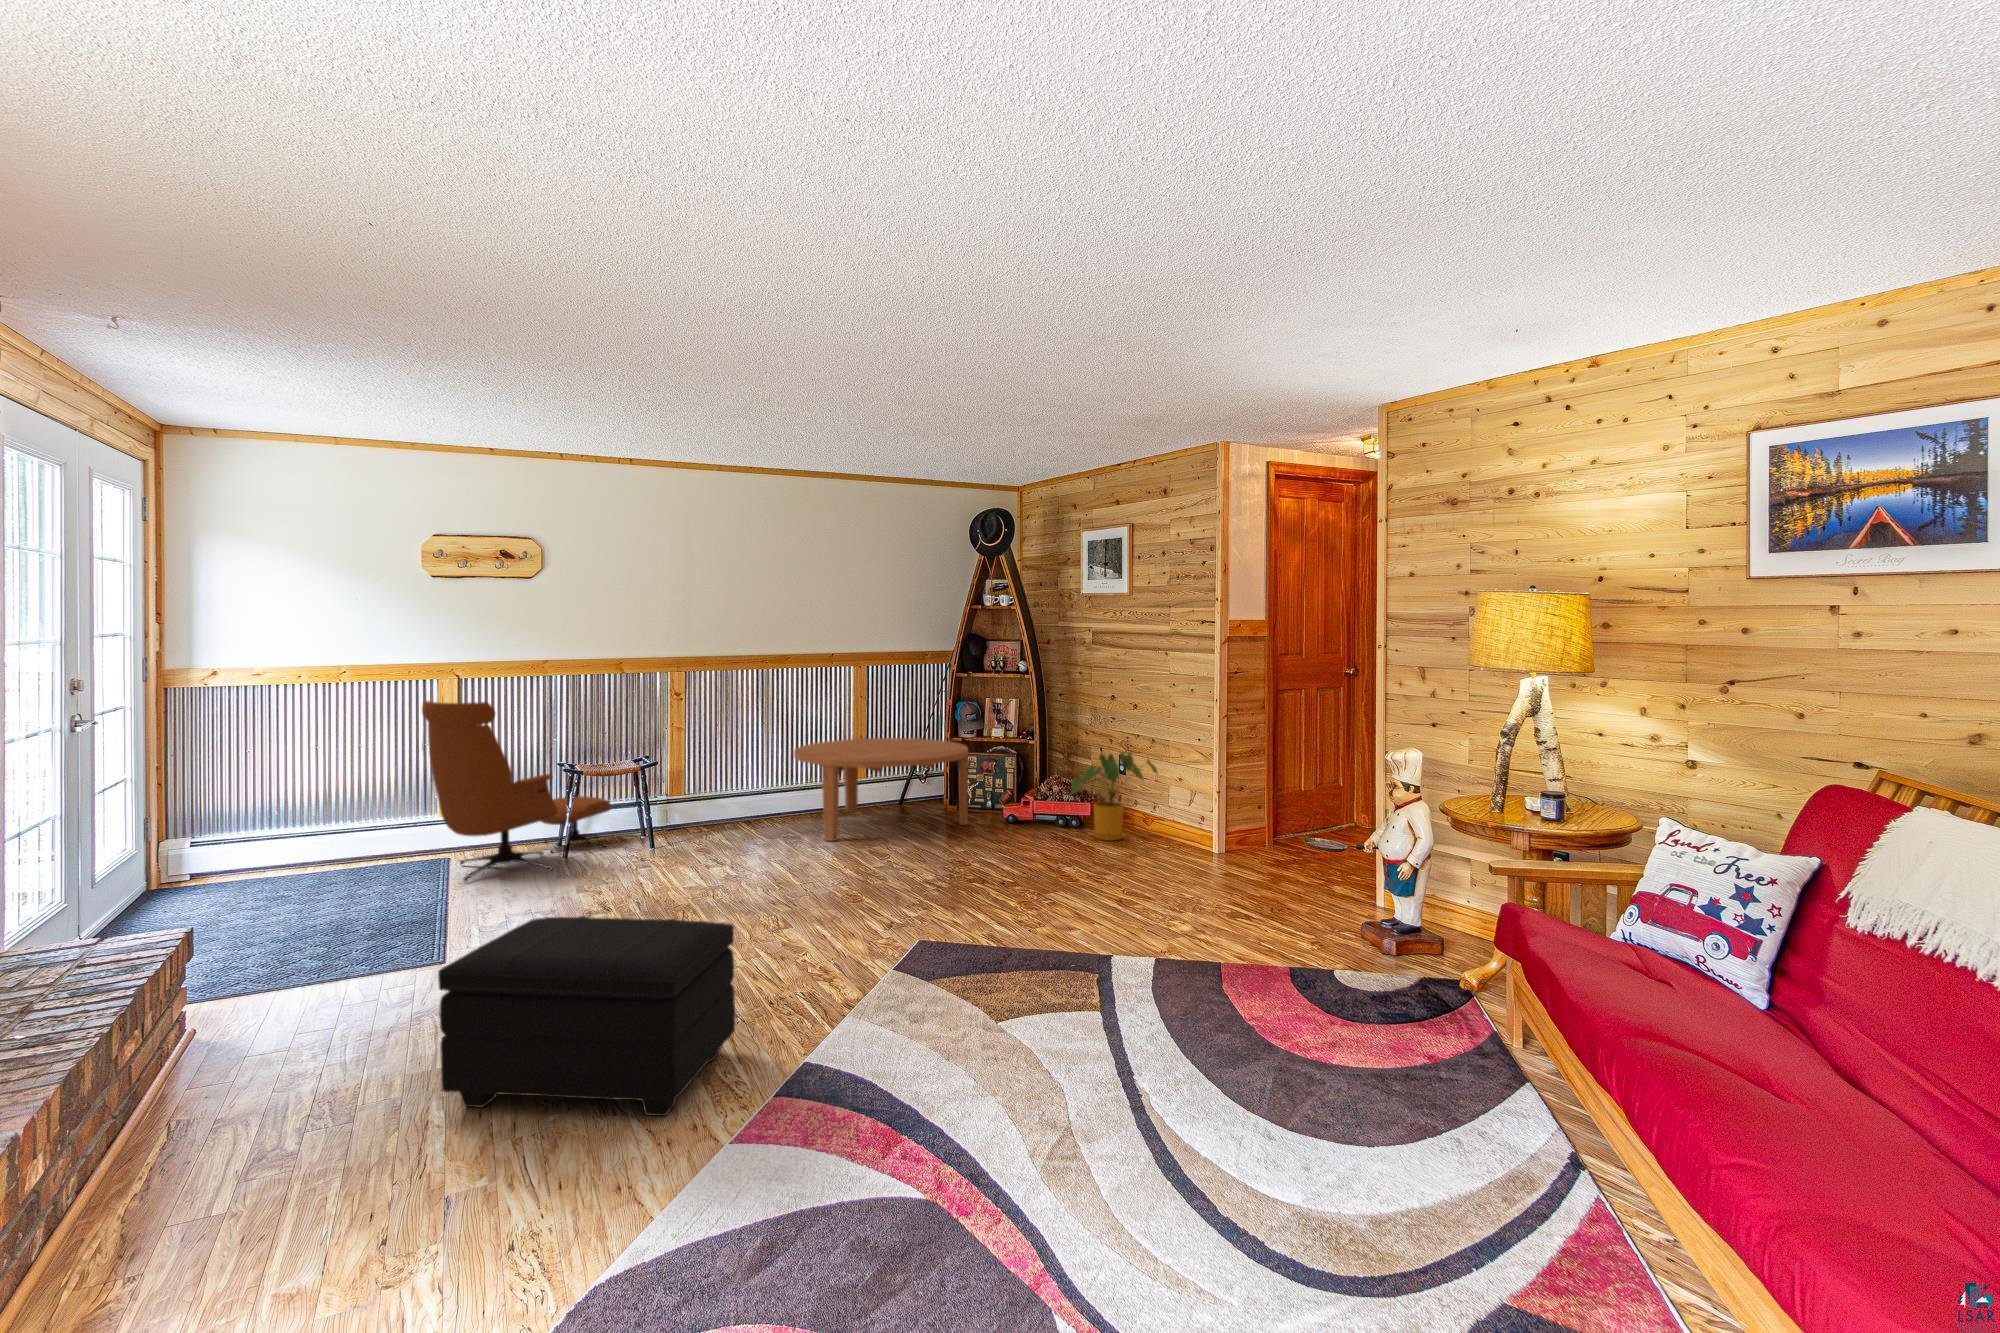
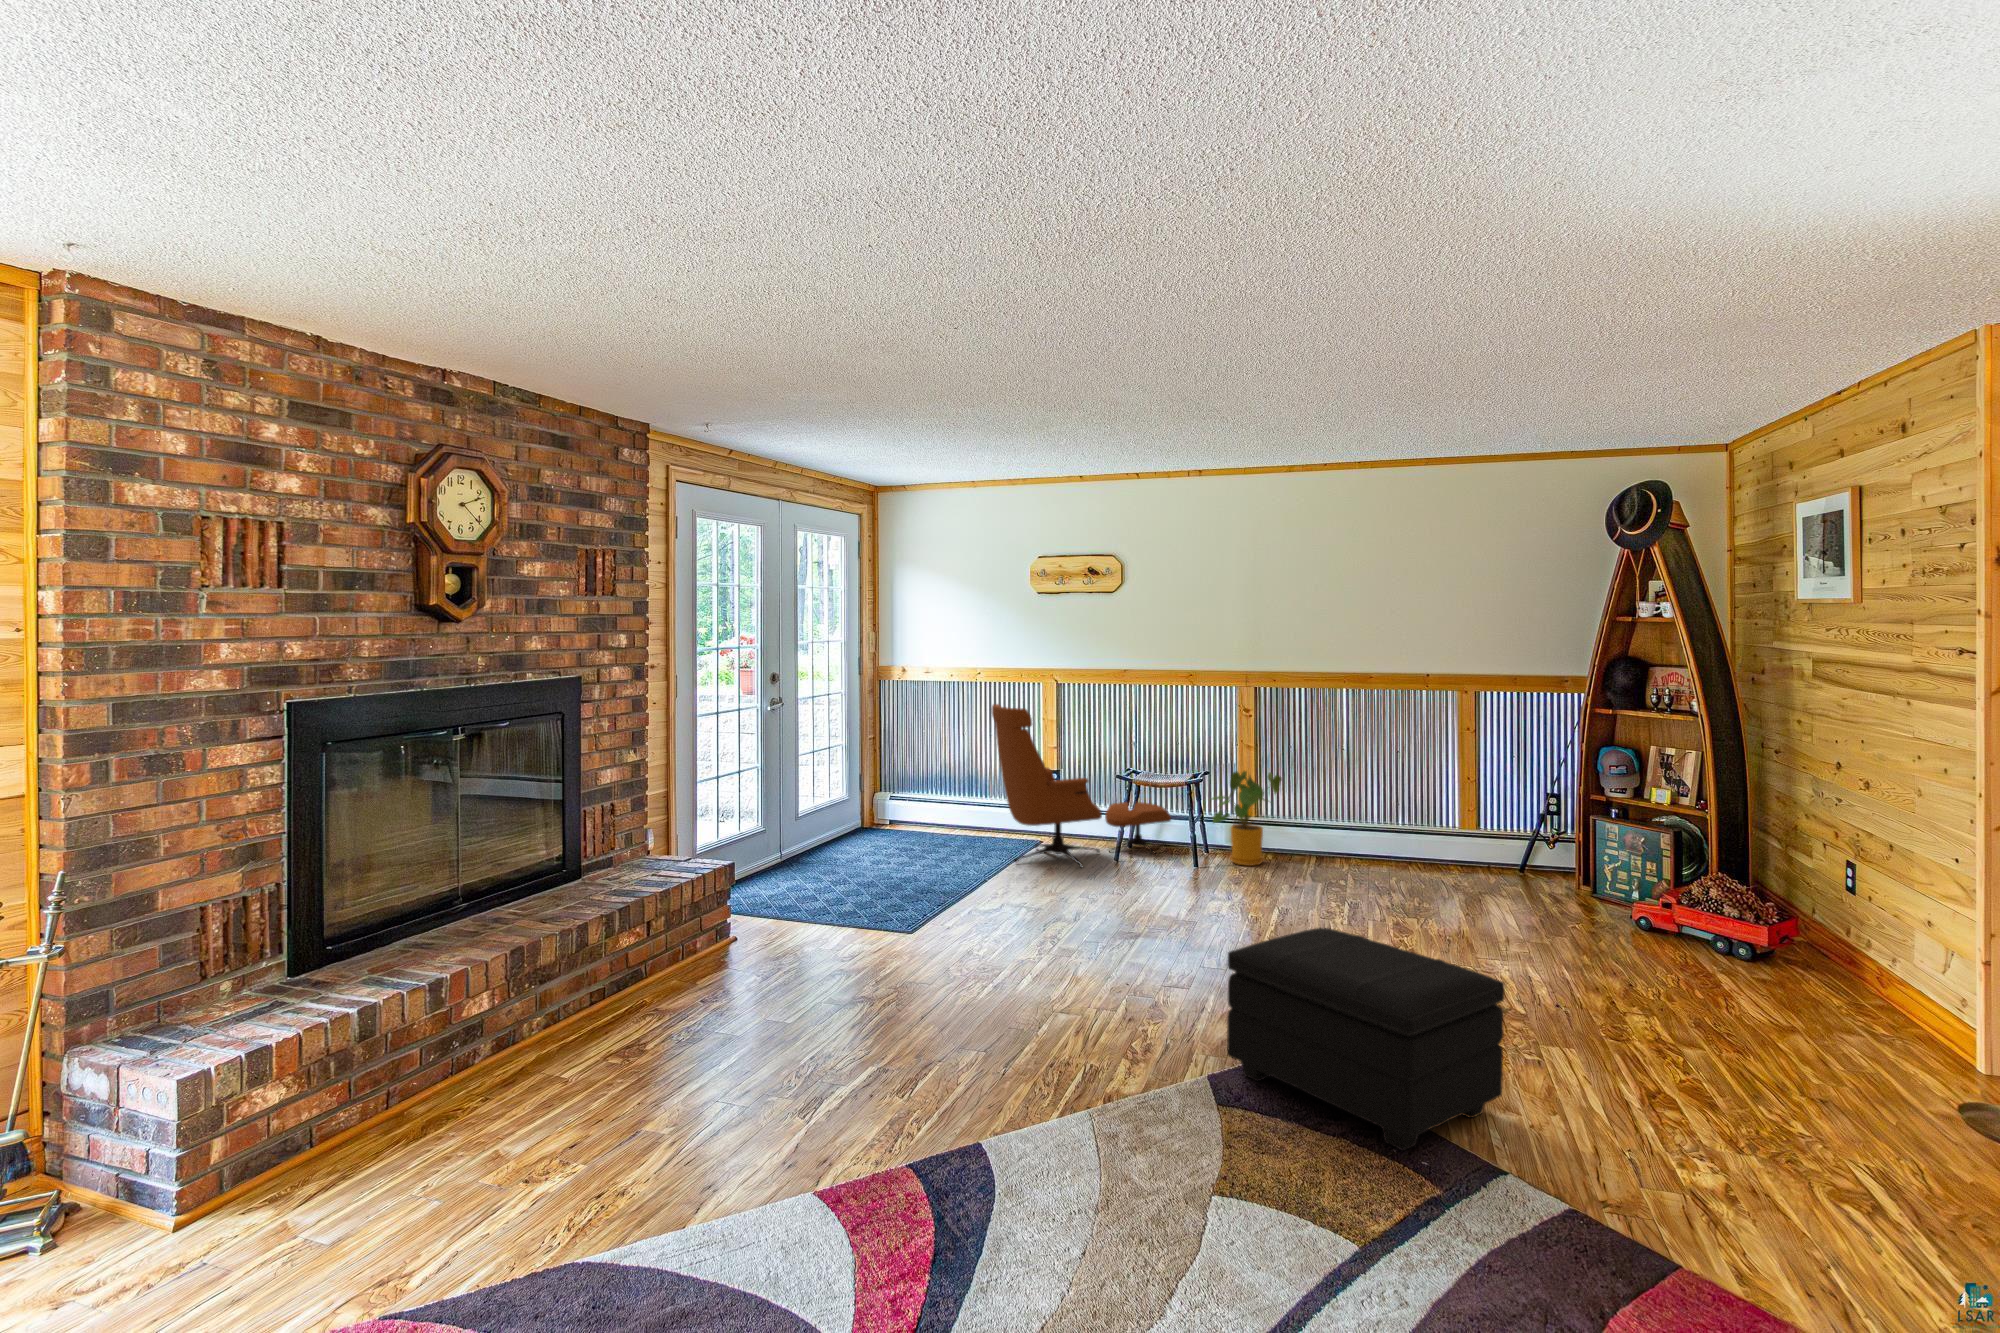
coffee table: present [794,738,968,841] -> none [1347,779,1582,912]
house plant: present [1071,752,1157,841] -> present [1212,771,1282,866]
footstool: present [438,916,735,1116] -> present [1227,928,1504,1150]

